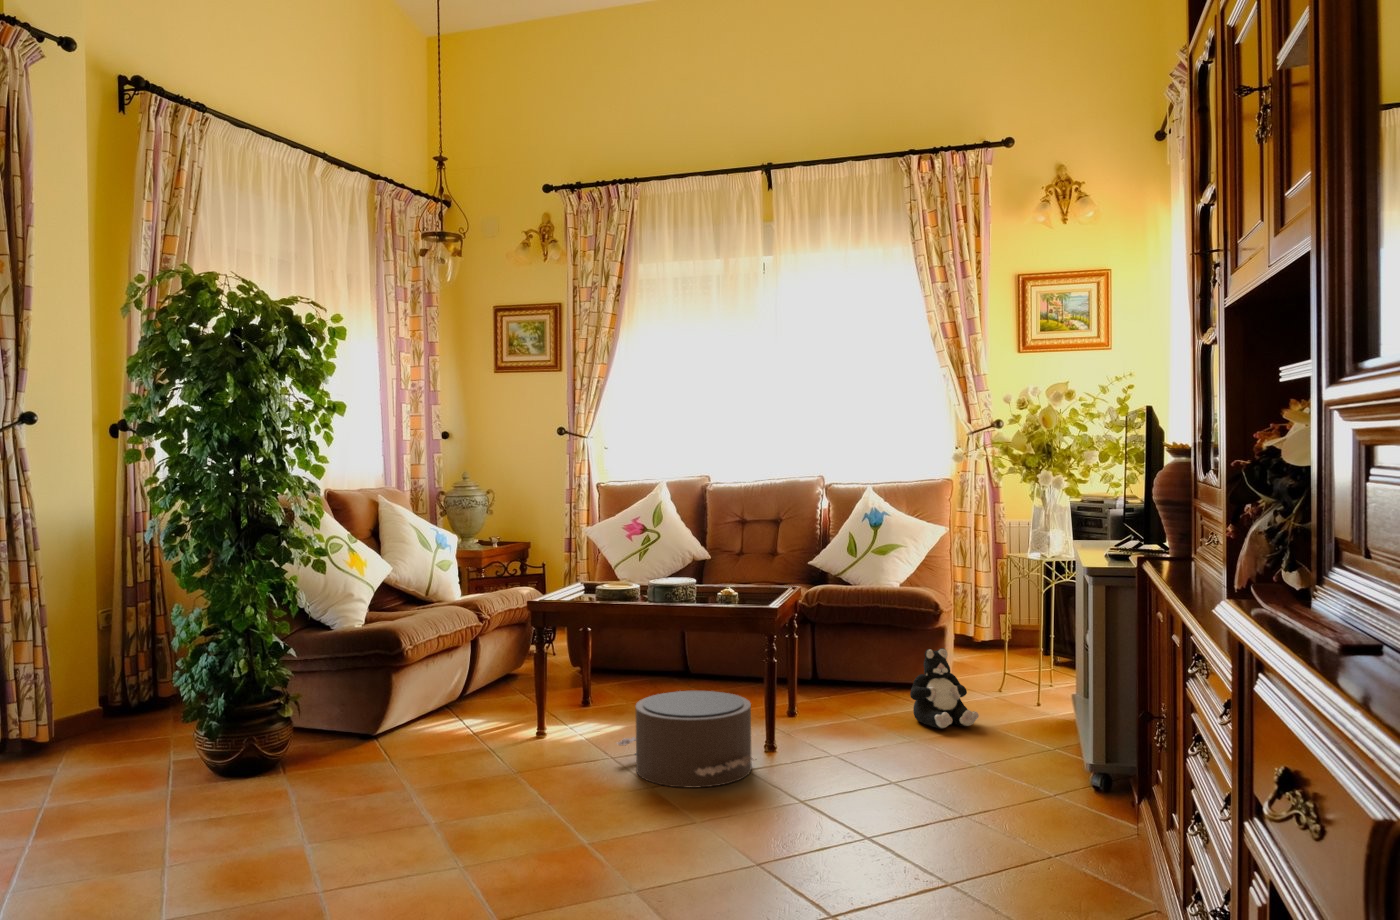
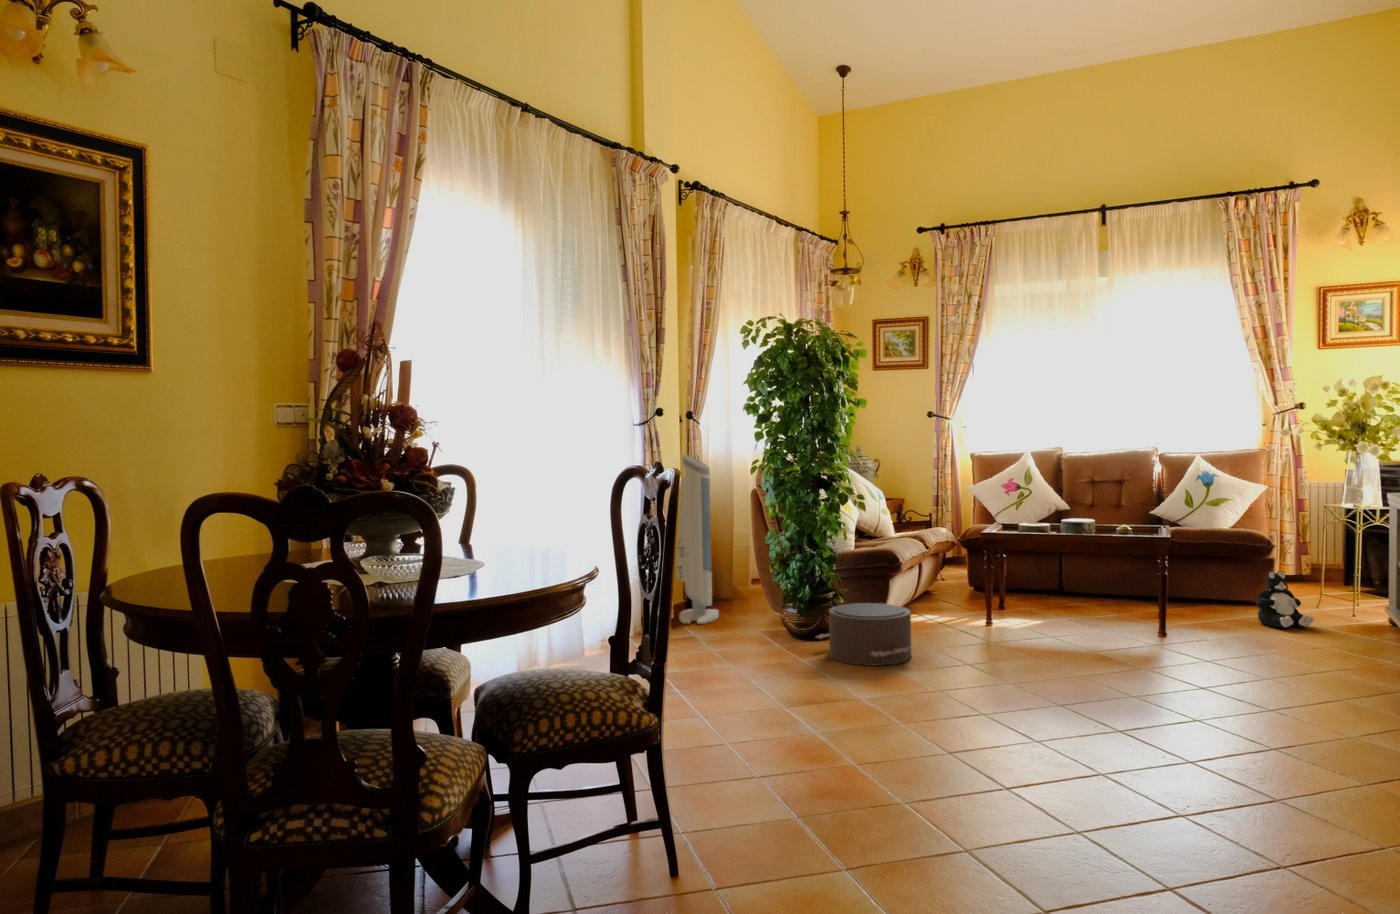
air purifier: none [63,487,149,755] -> present [676,455,719,624]
pouf: present [617,691,756,788] -> present [817,603,912,666]

